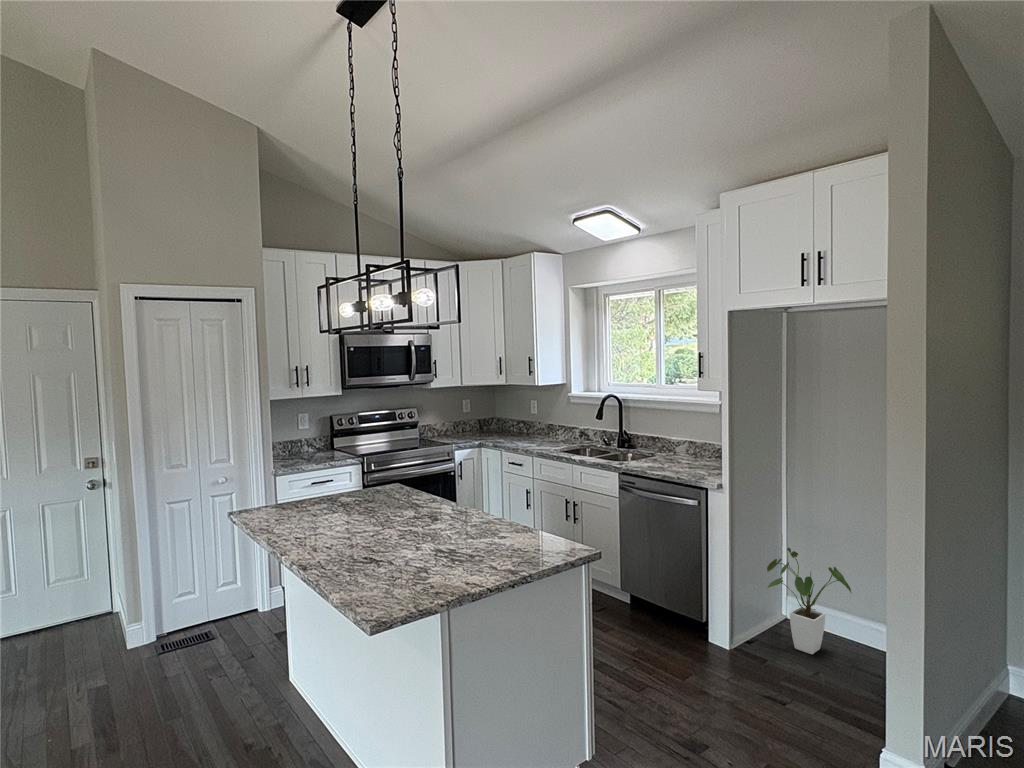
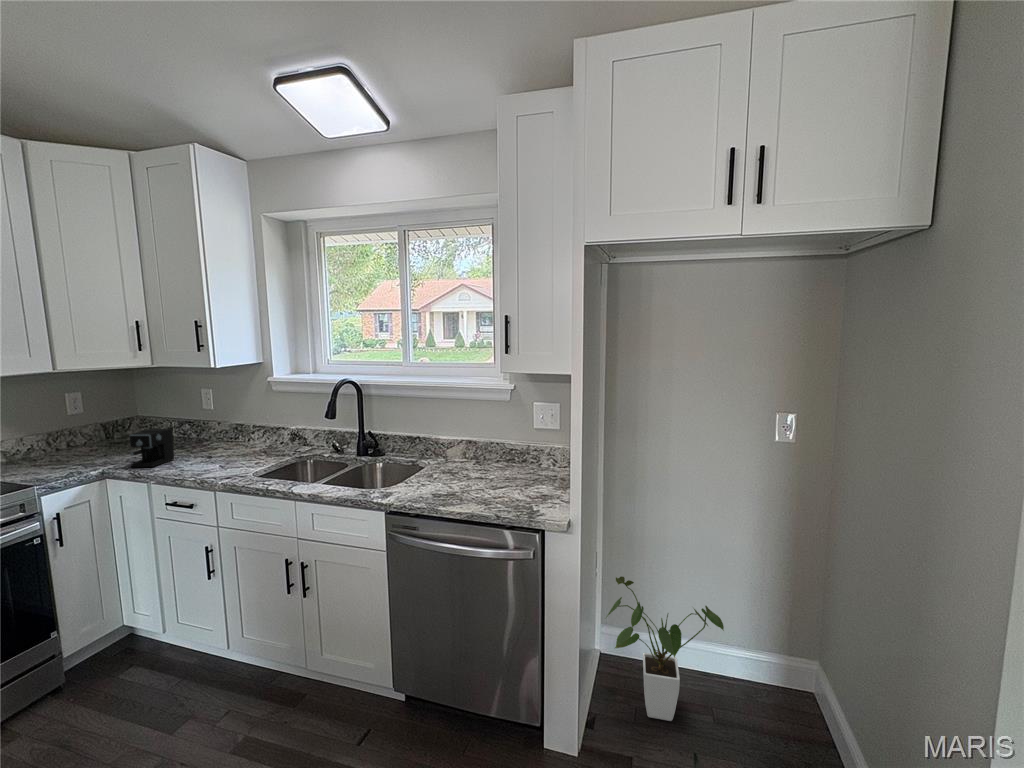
coffee maker: none [494,422,534,443] -> present [129,429,212,467]

